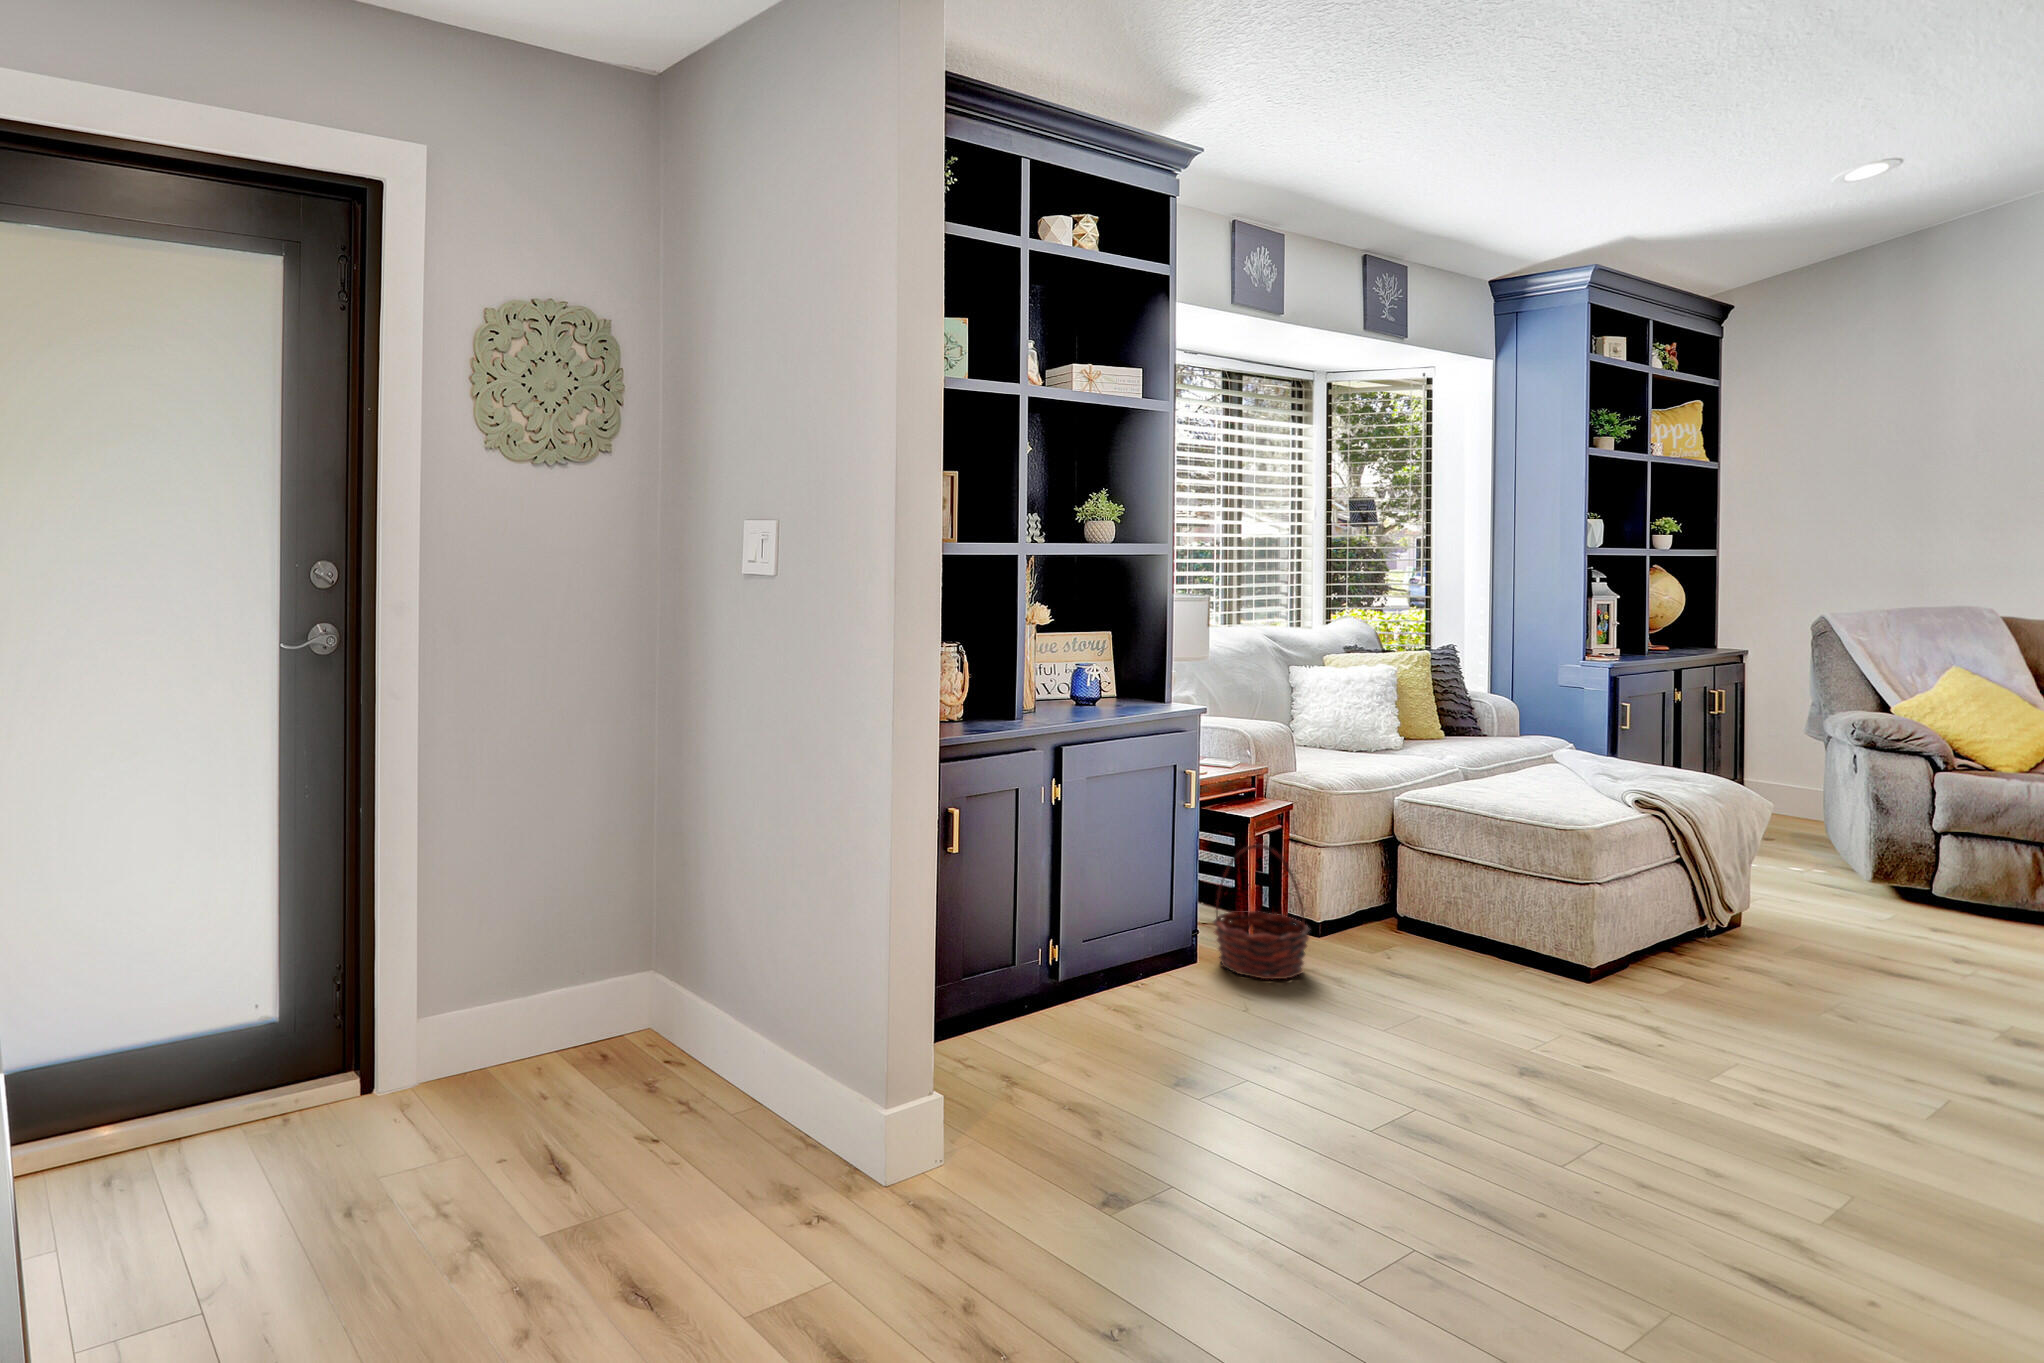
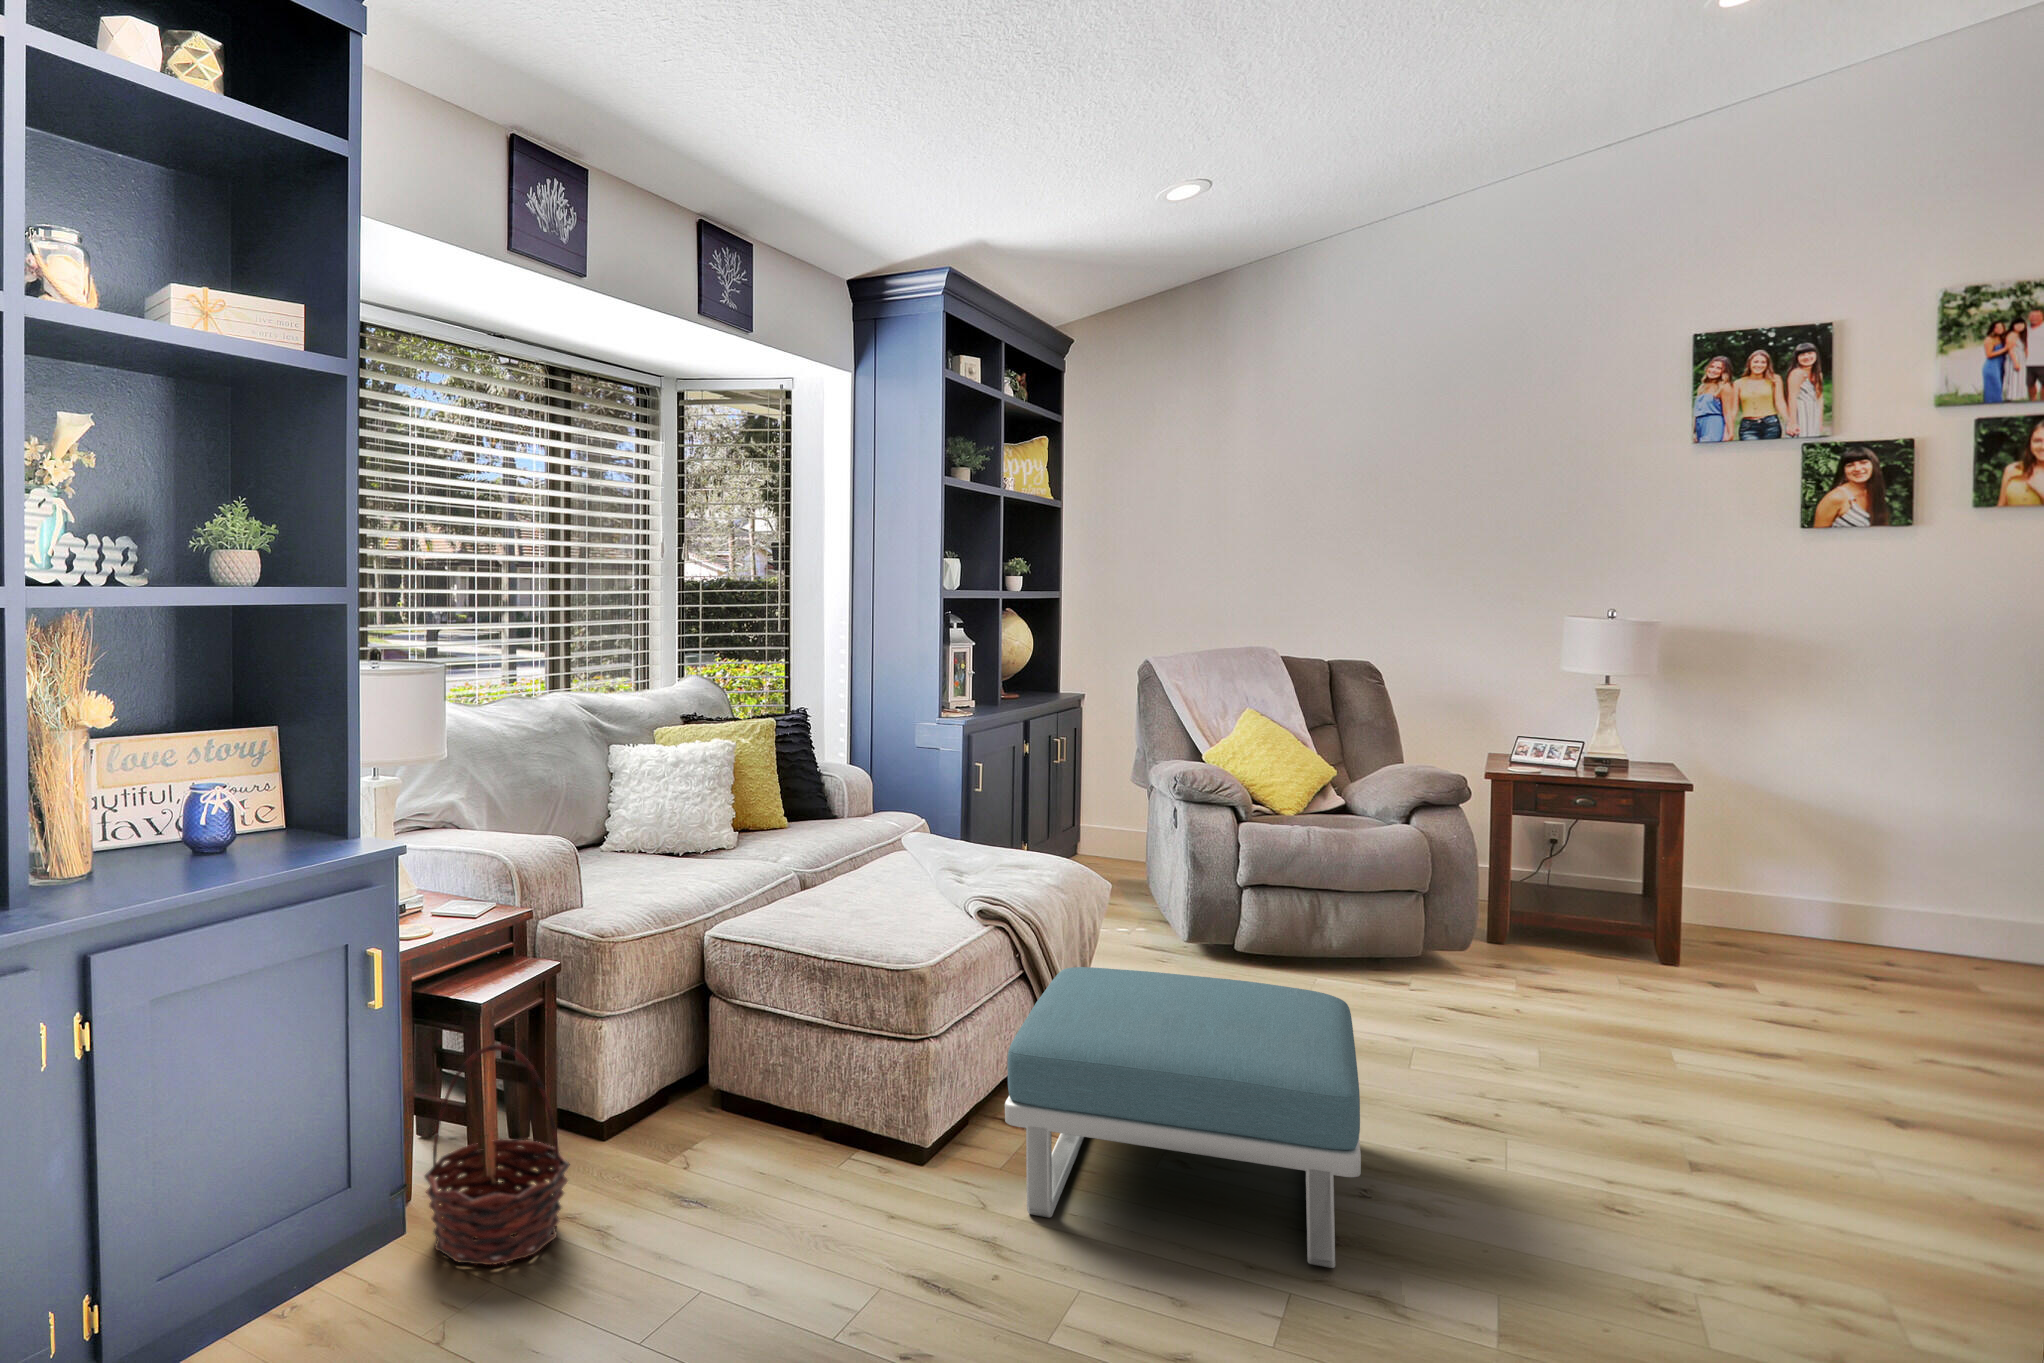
footstool: none [1653,855,2003,1076] -> present [1005,967,1361,1268]

